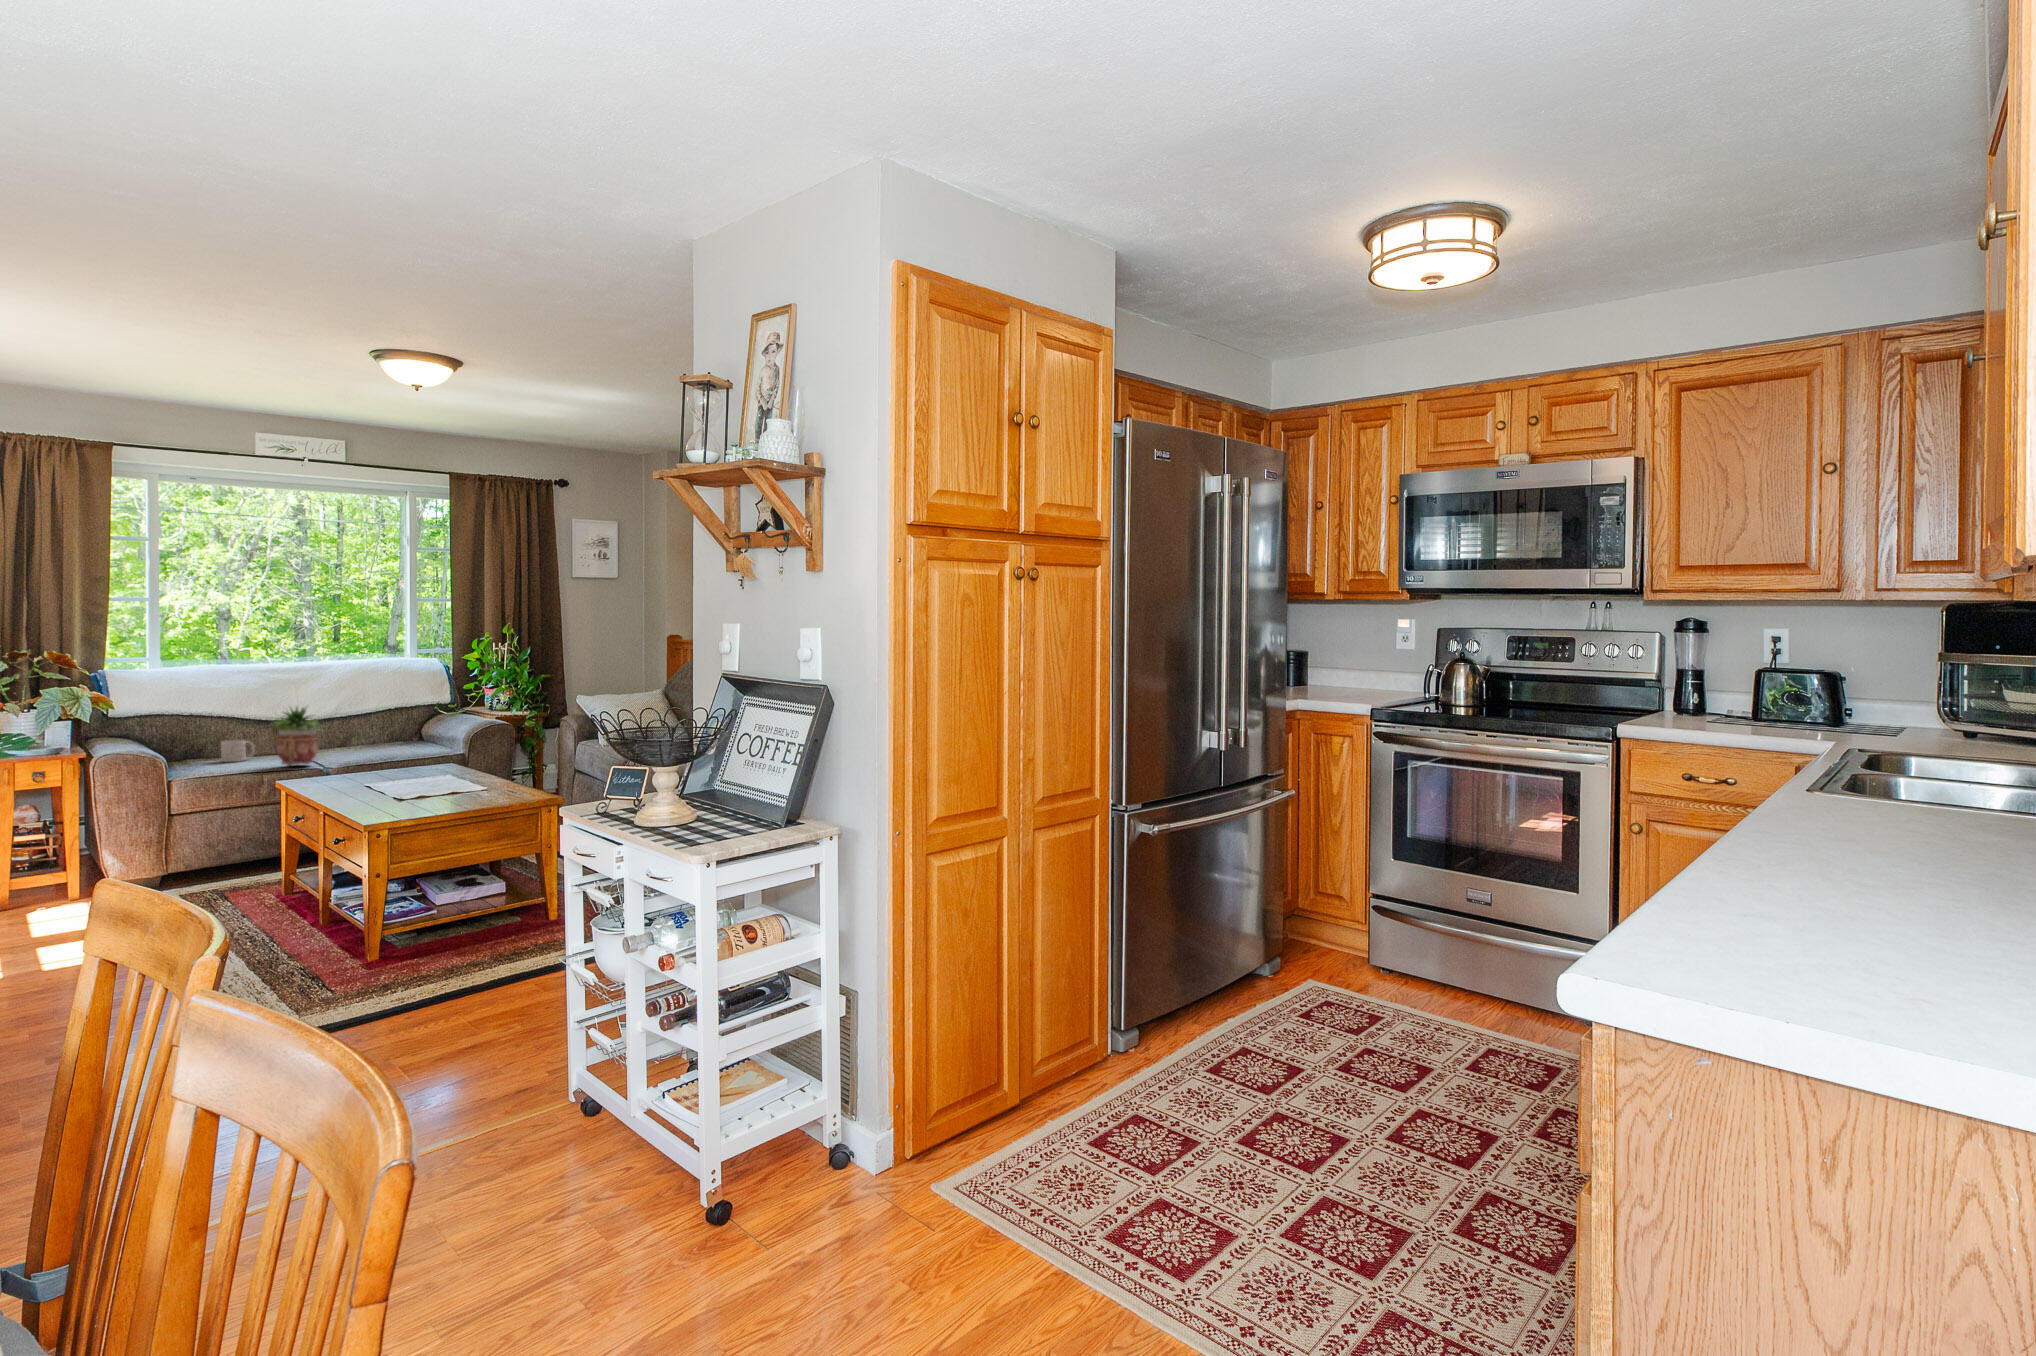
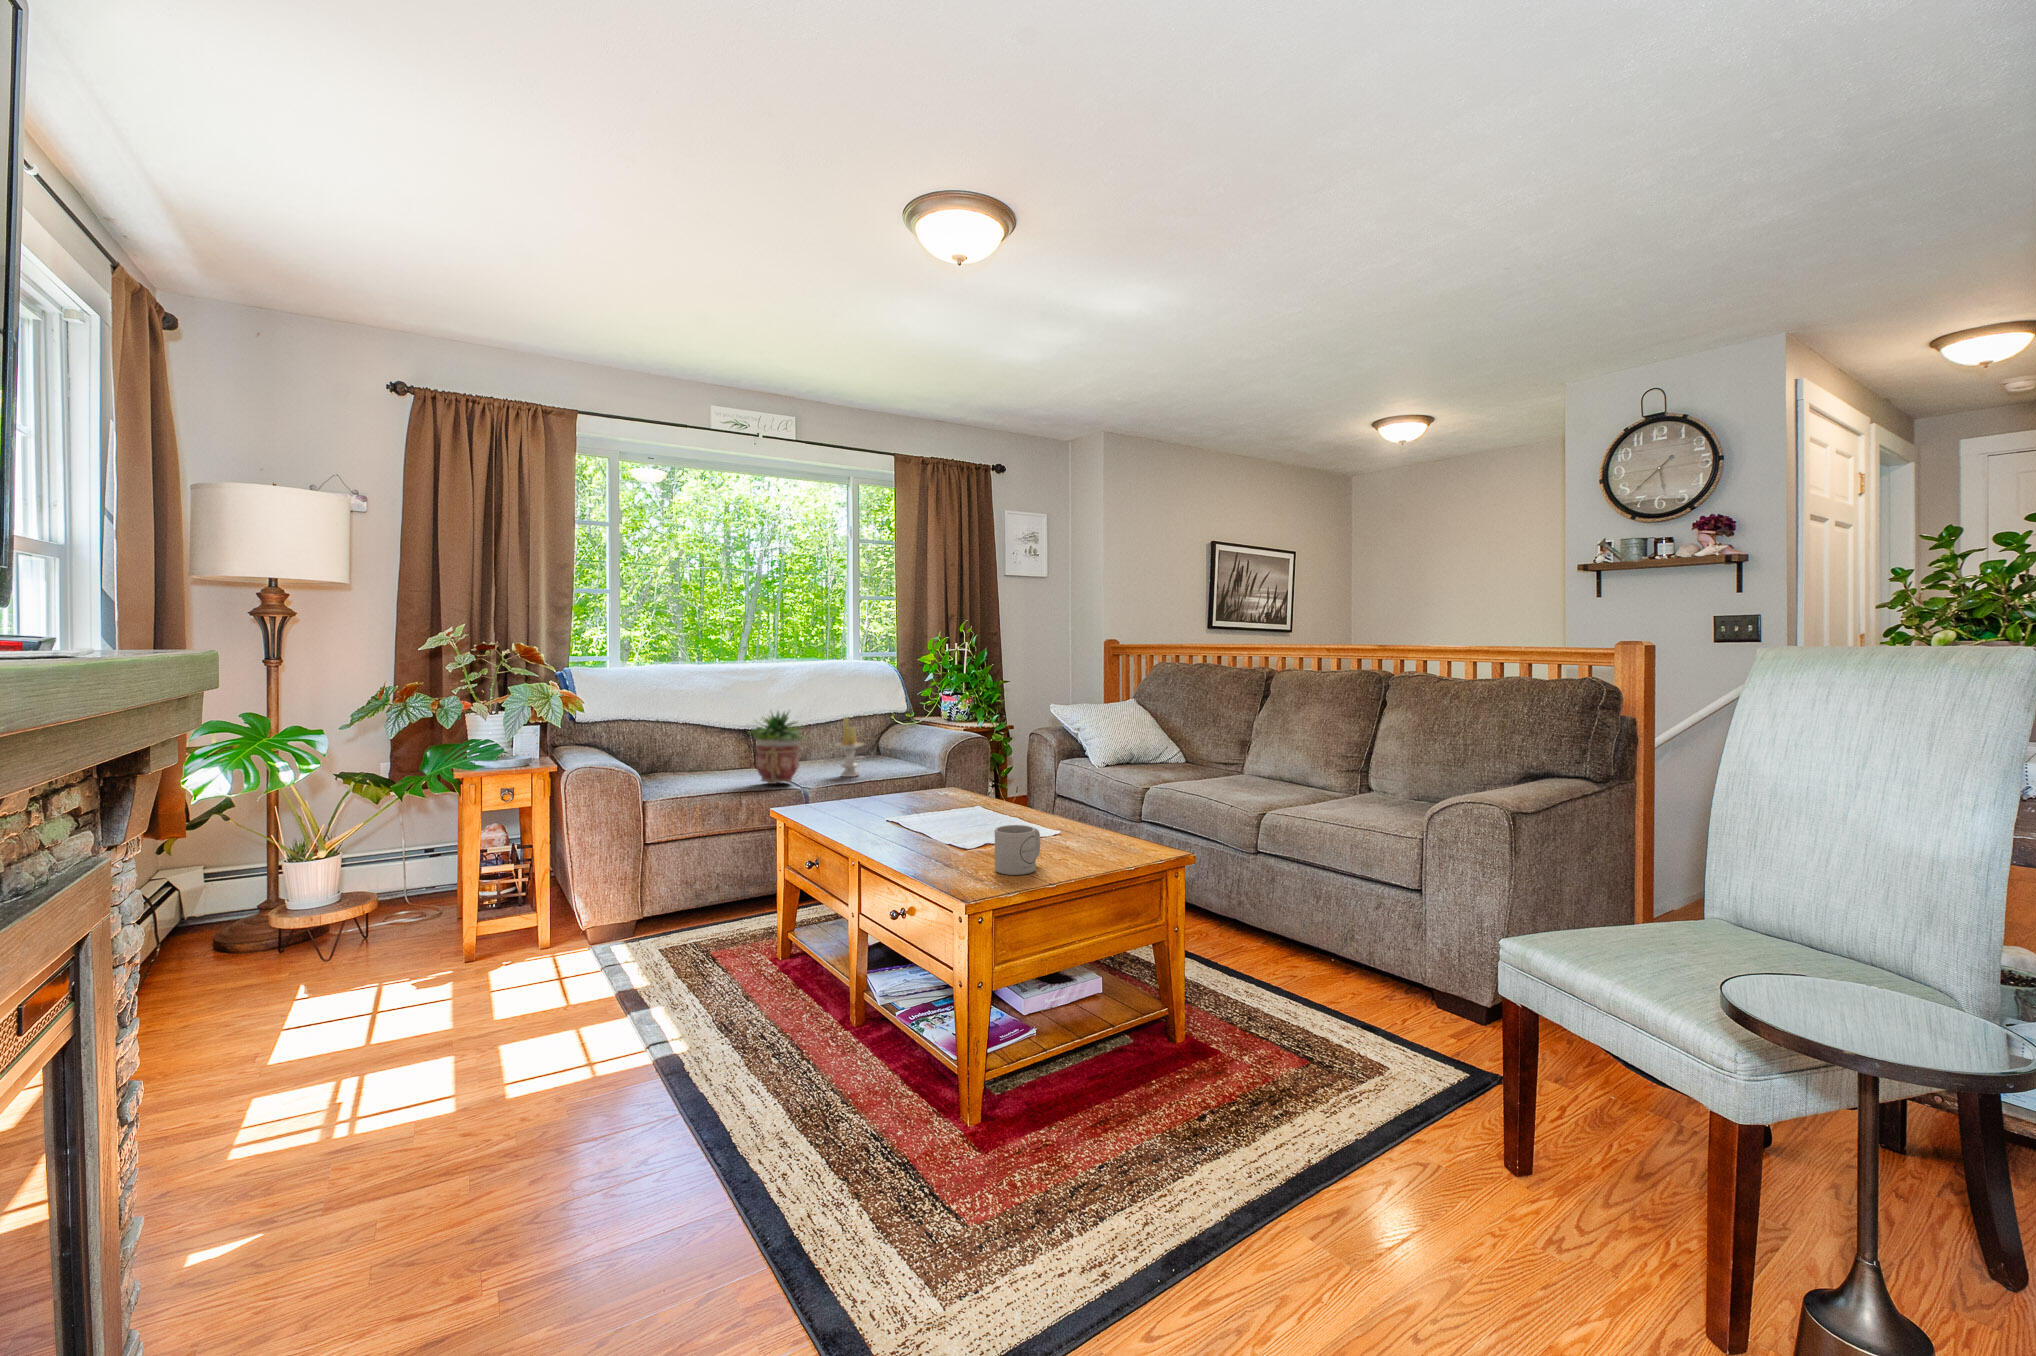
candle: none [358,710,386,760] -> present [836,717,864,777]
mug: present [221,740,255,762] -> present [995,825,1040,875]

